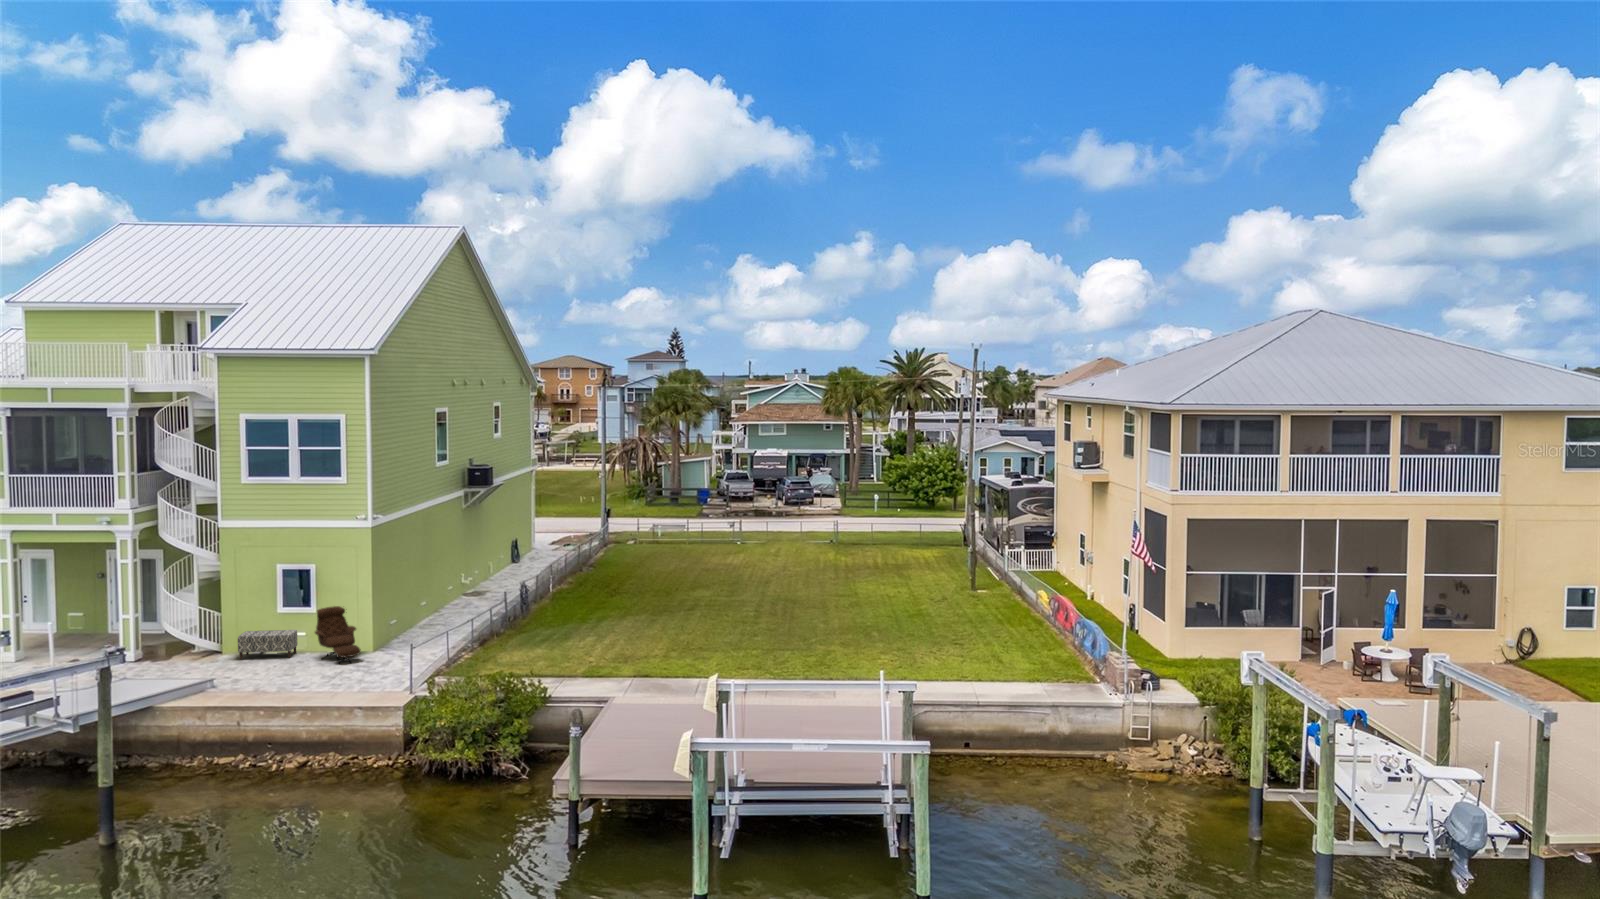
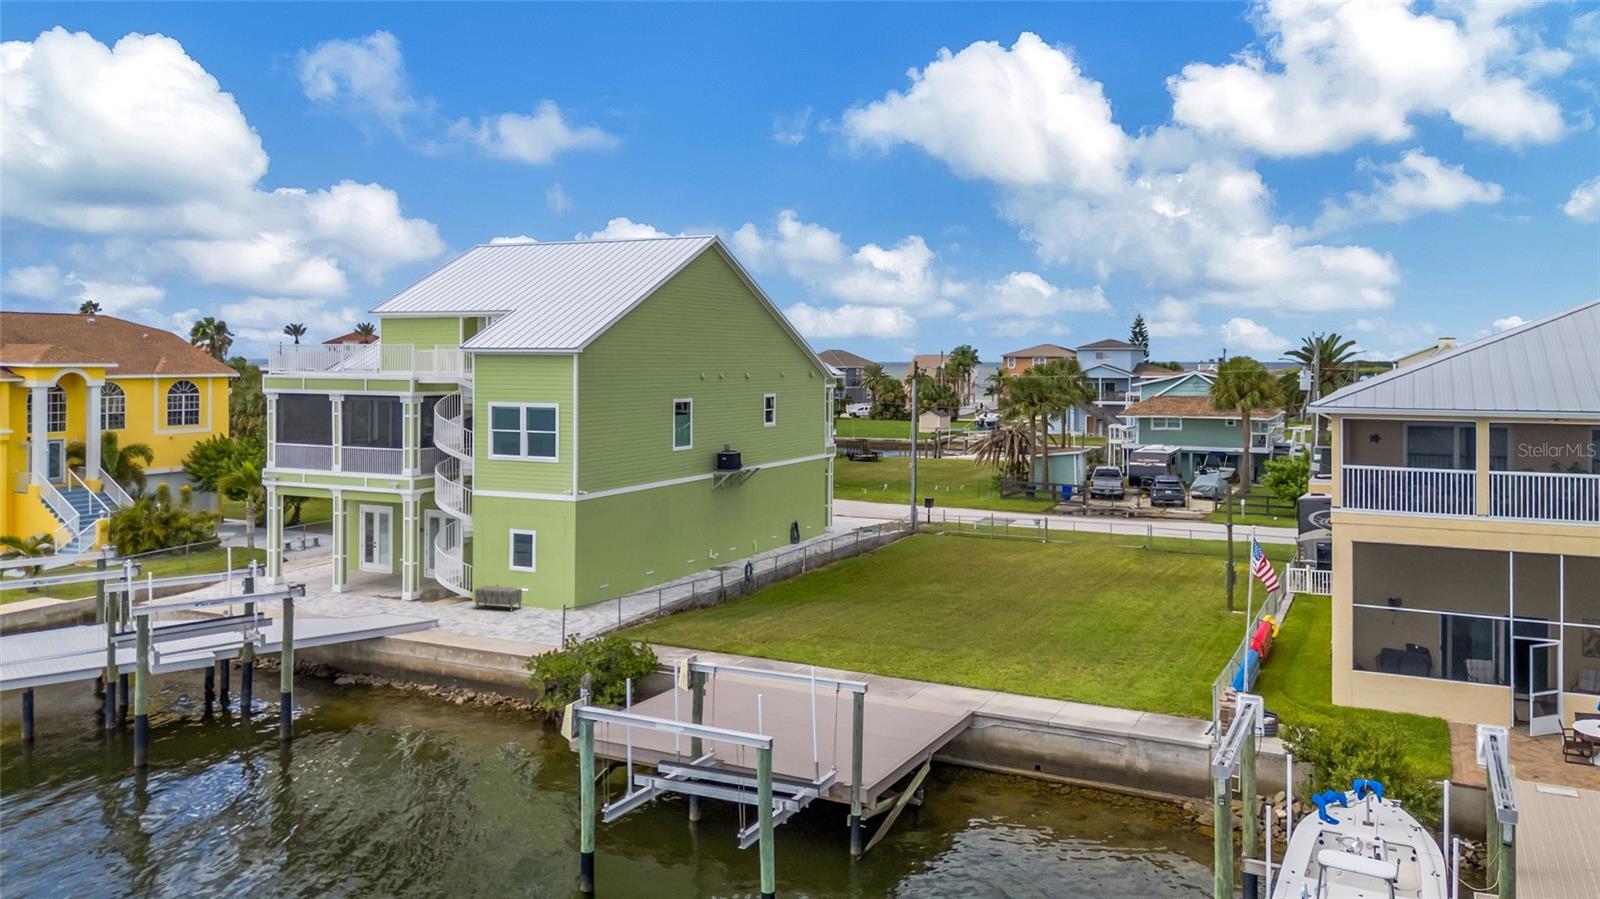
lounge chair: present [315,606,361,661] -> none [528,570,563,621]

